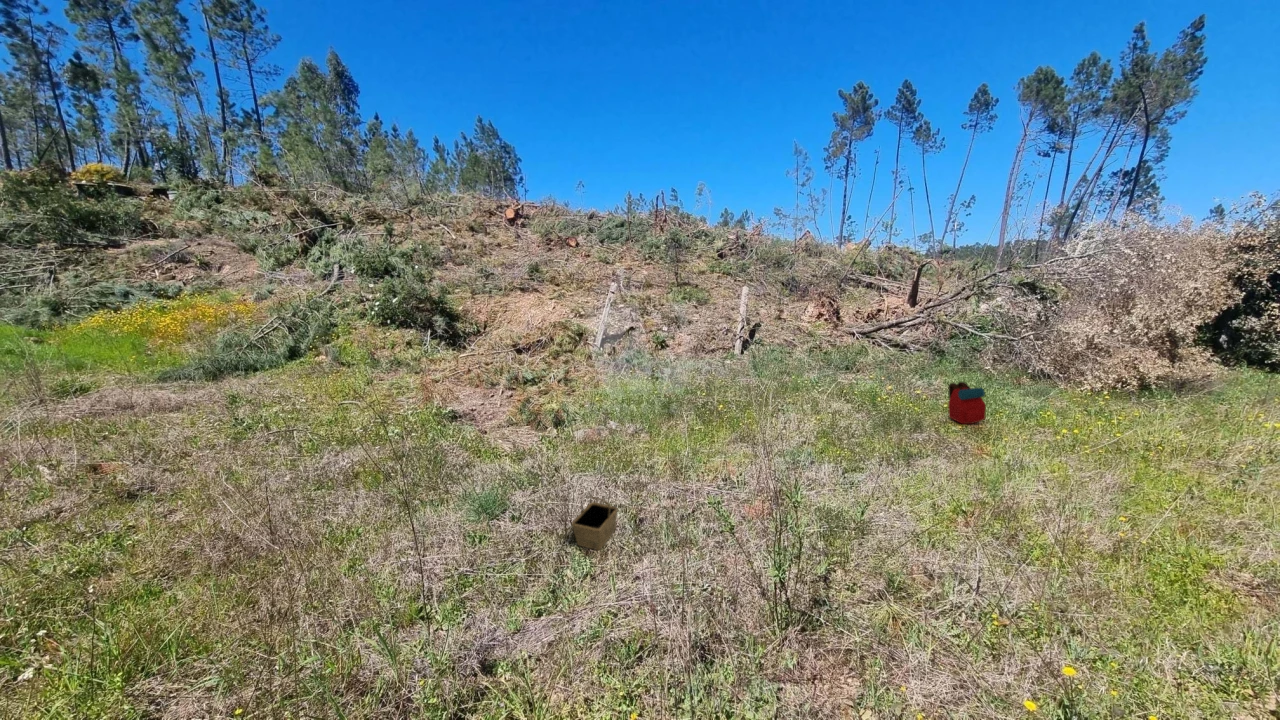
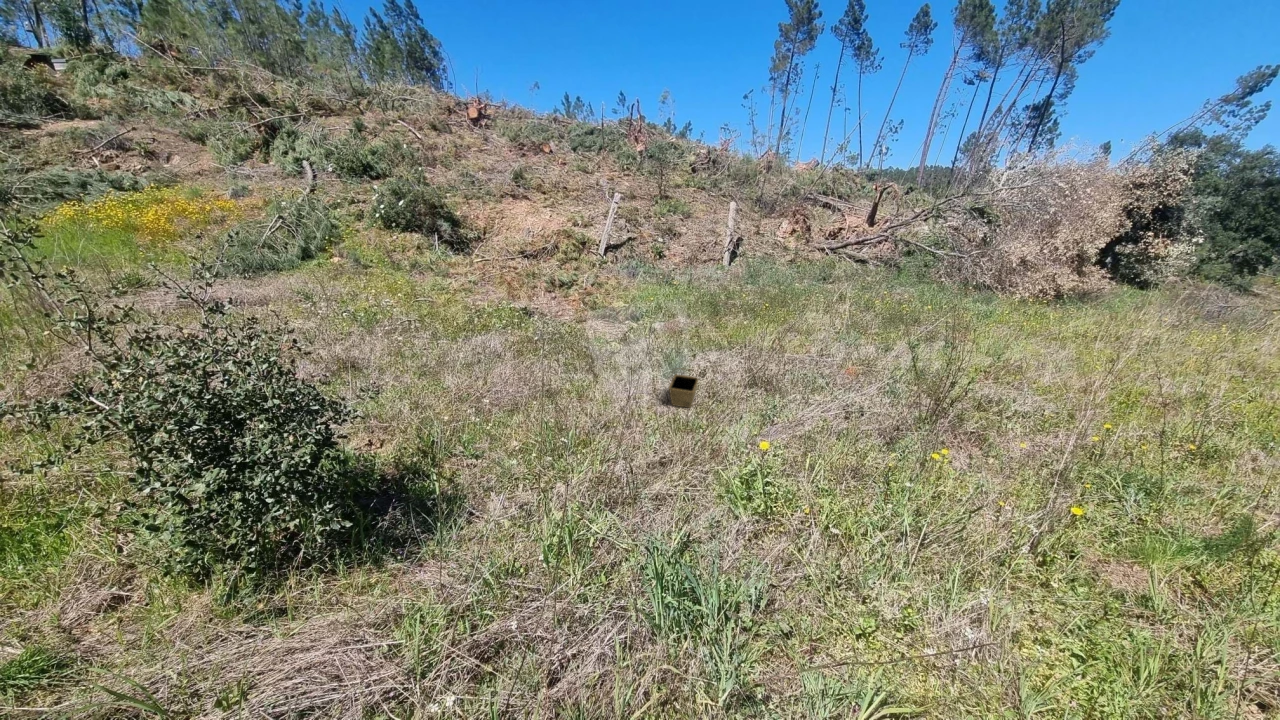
backpack: present [948,382,986,424] -> none [917,288,949,323]

